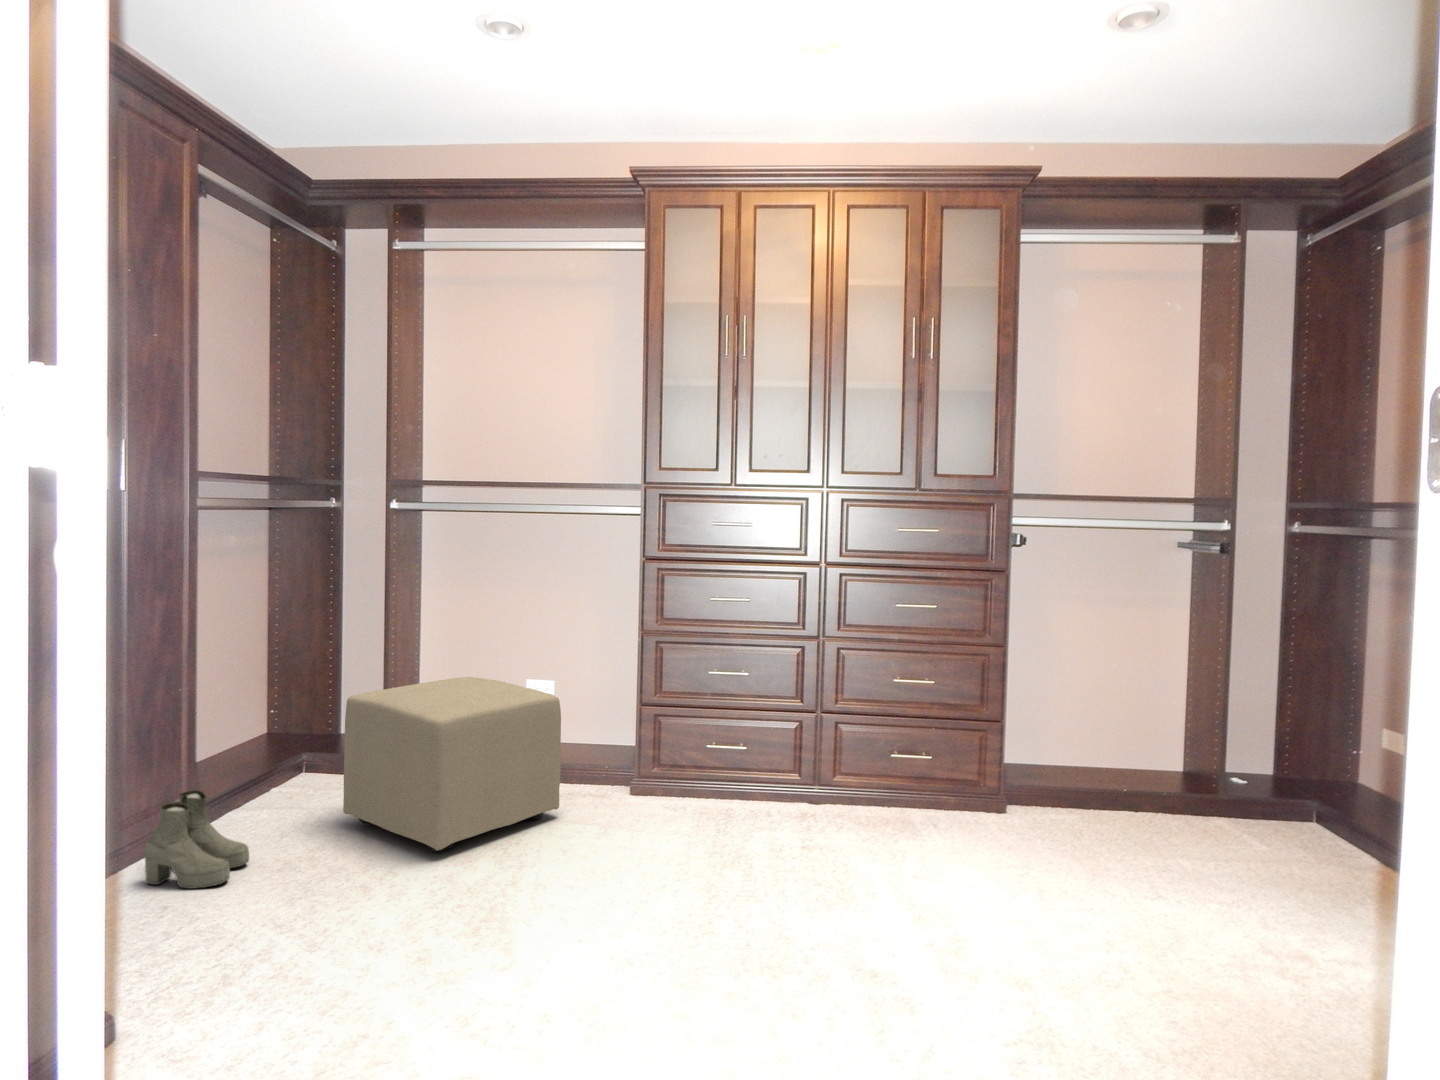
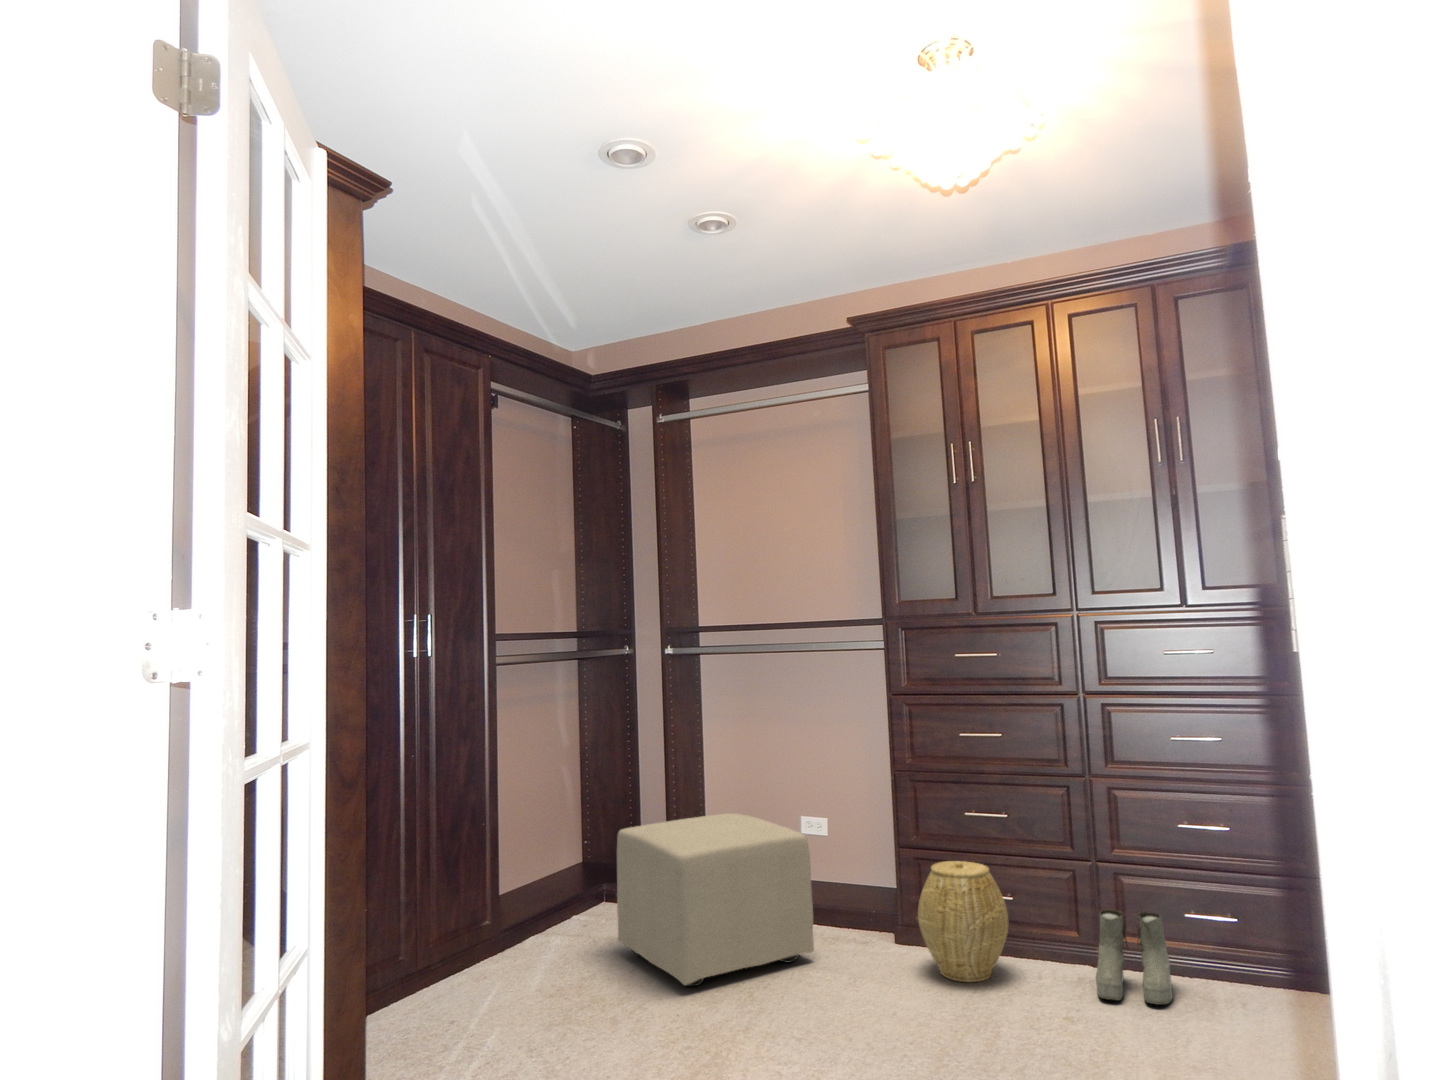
woven basket: none [664,717,746,824] -> present [918,861,1008,982]
boots: present [144,790,249,889] -> present [1096,910,1173,1005]

